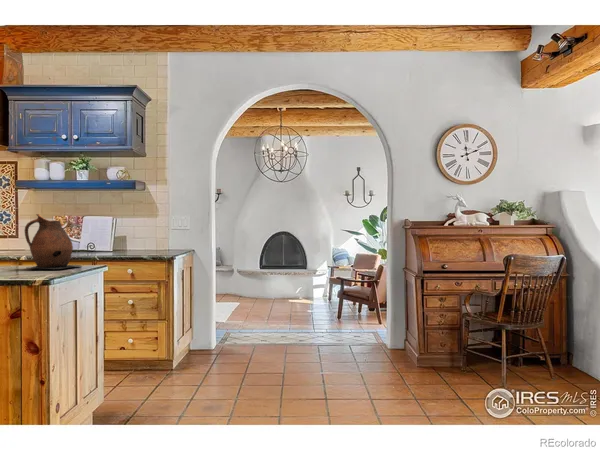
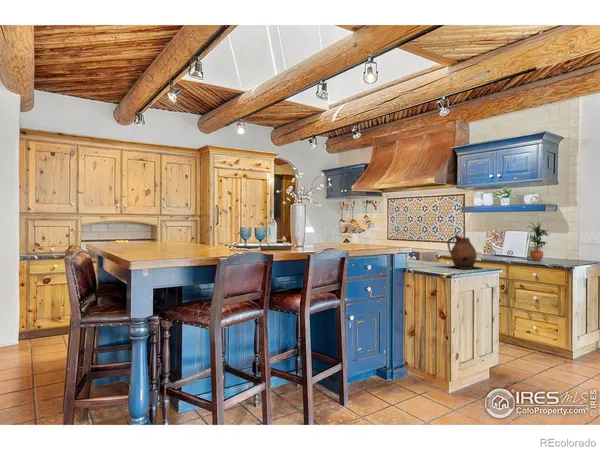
potted plant: none [114,202,143,253] -> present [527,222,548,261]

